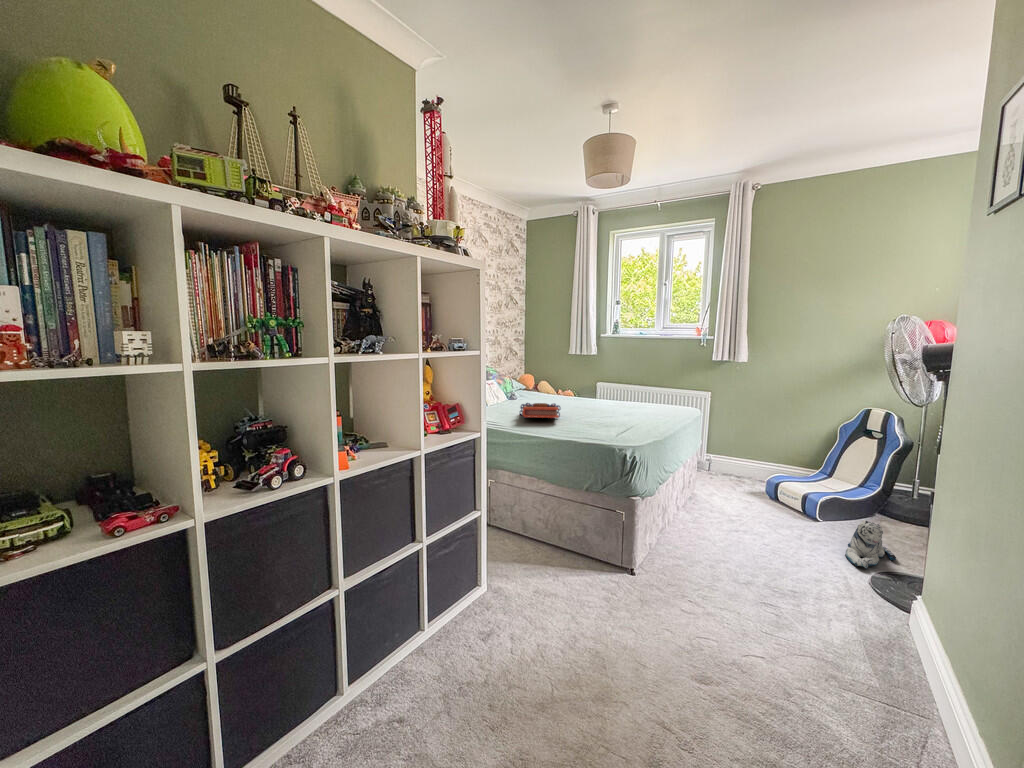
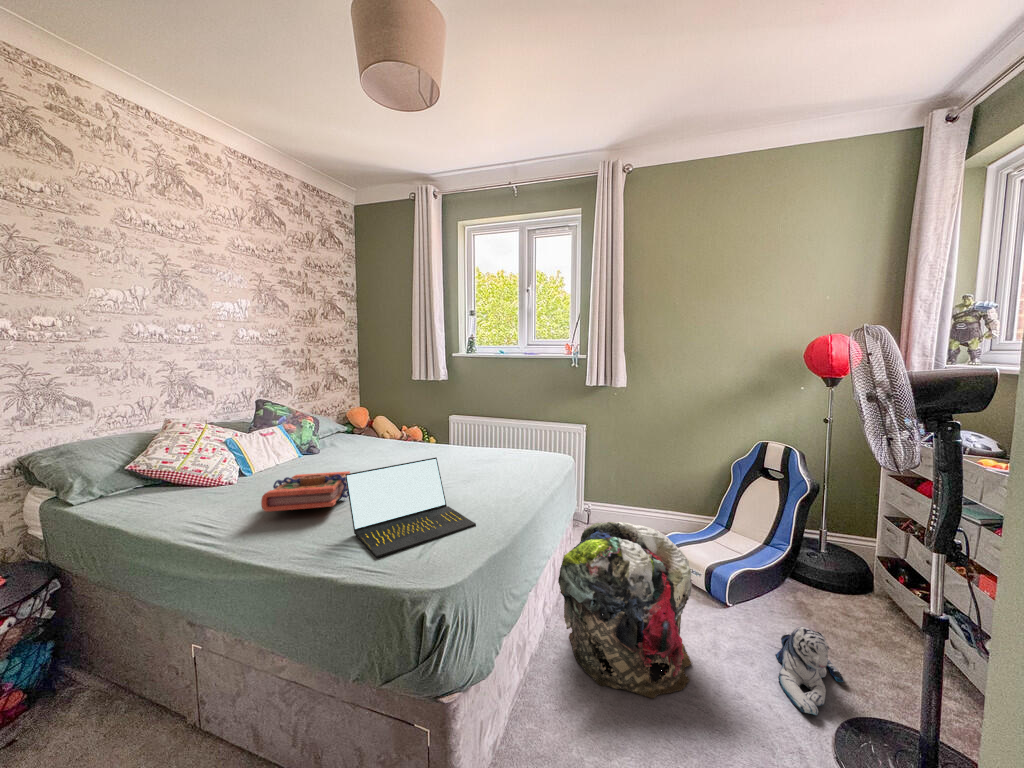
laptop: none [571,395,643,436] -> present [345,457,476,558]
laundry basket: none [688,449,785,549] -> present [558,522,692,698]

